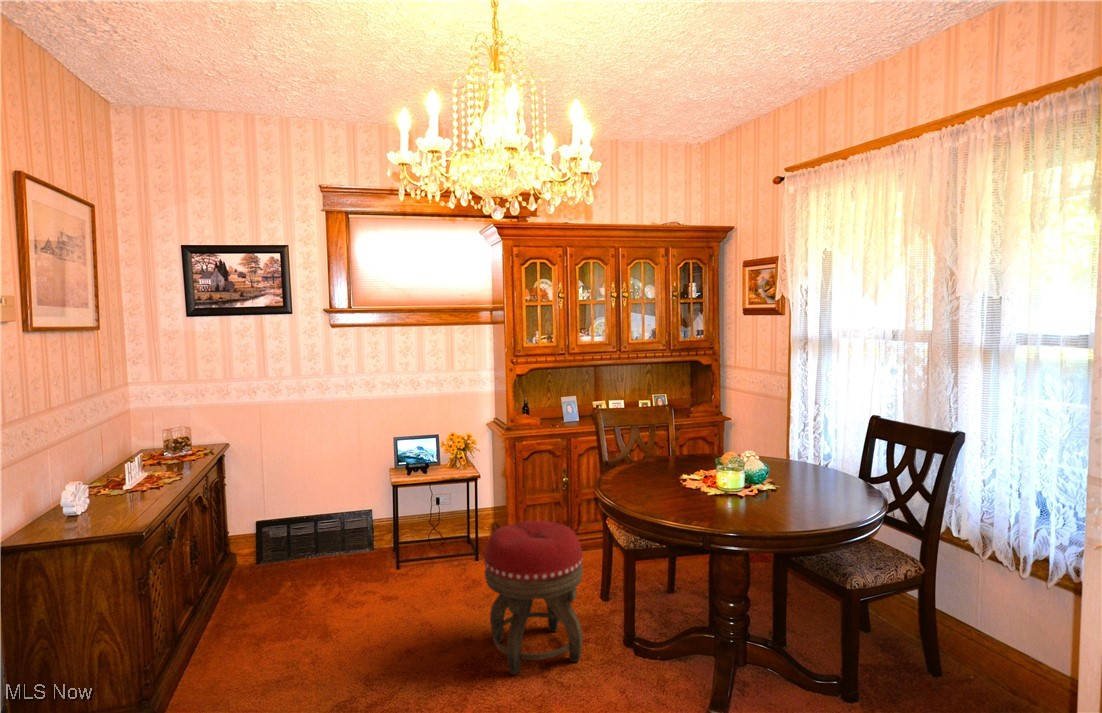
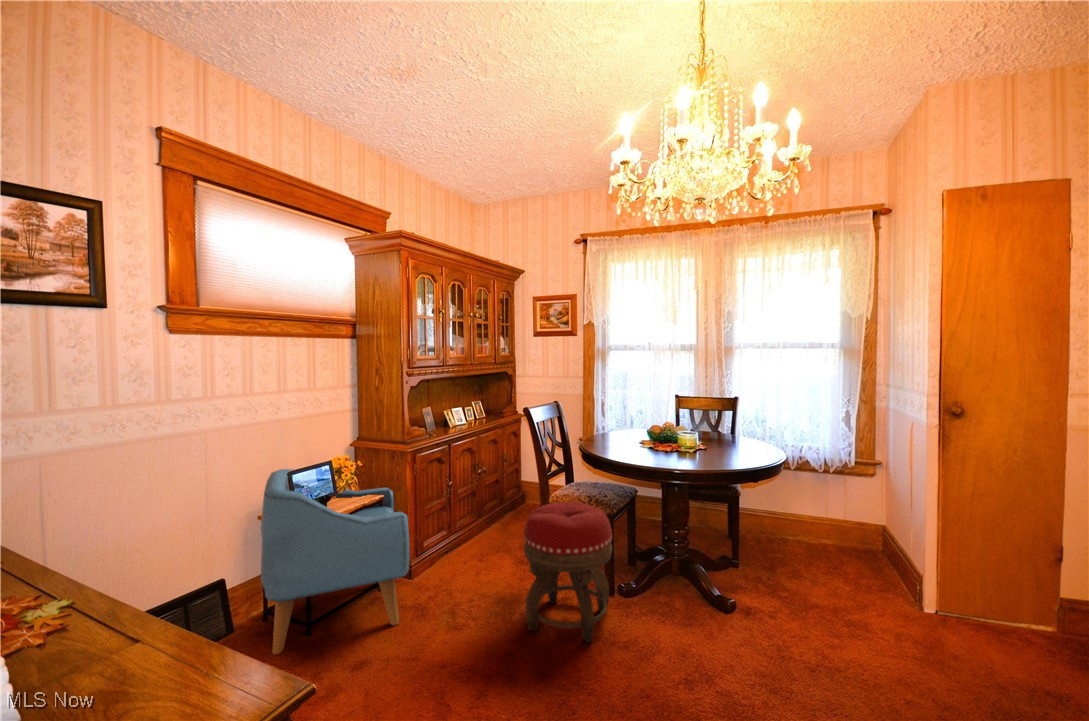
armchair: none [354,436,495,589] -> present [261,469,410,655]

